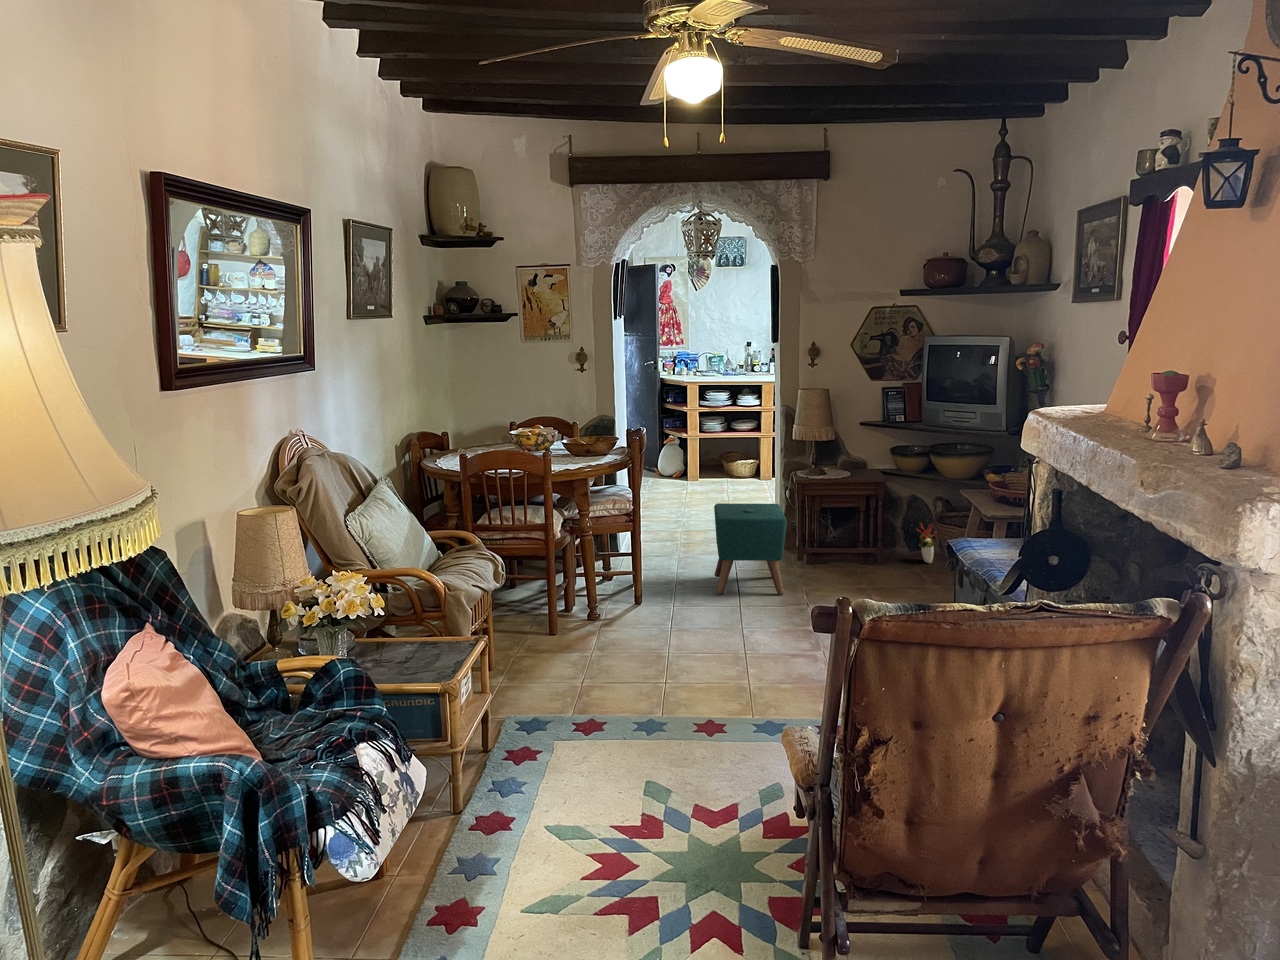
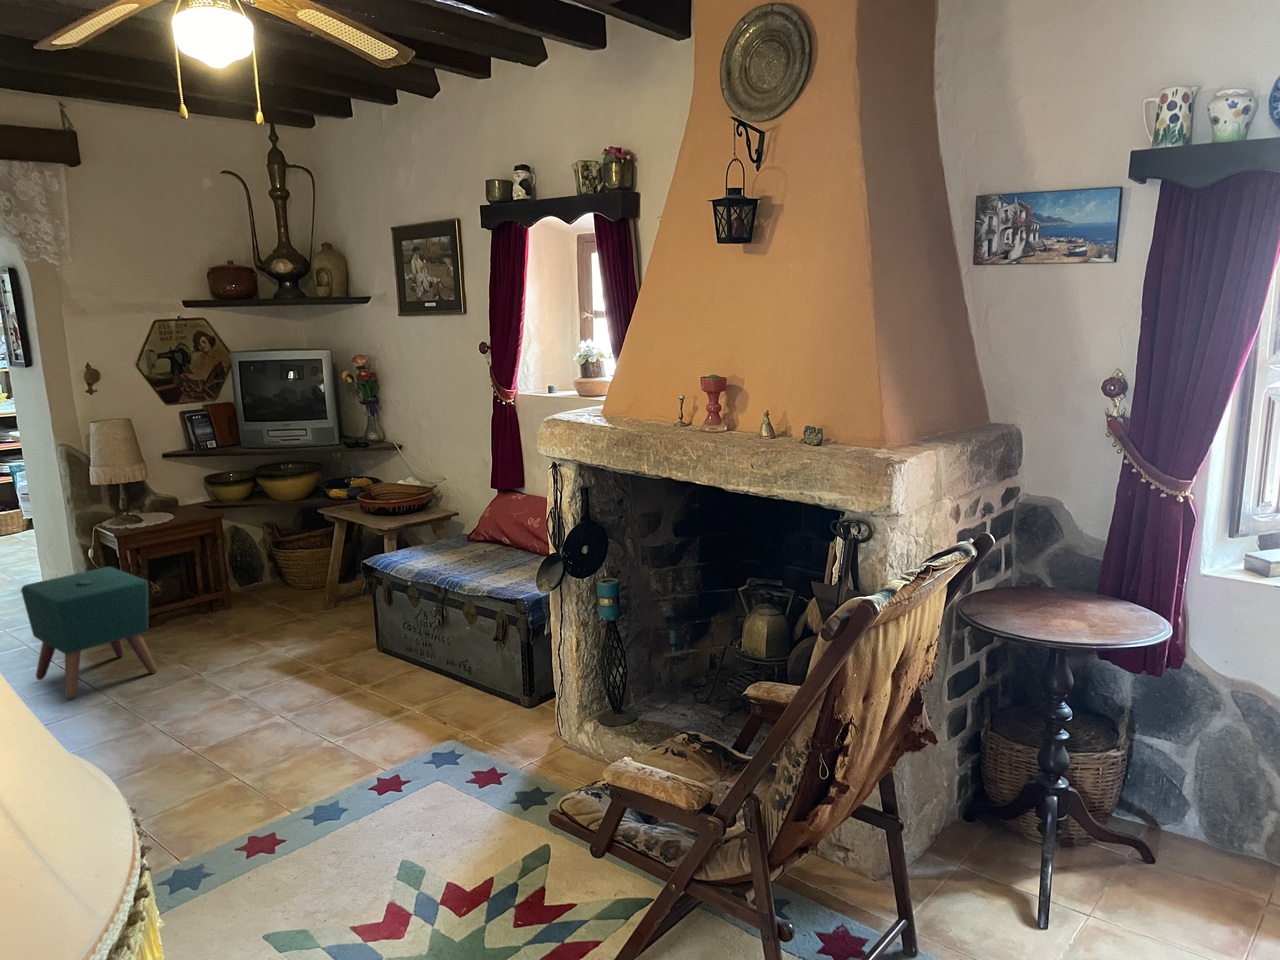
decorative plant: present [917,524,937,563] -> none [255,550,279,592]

